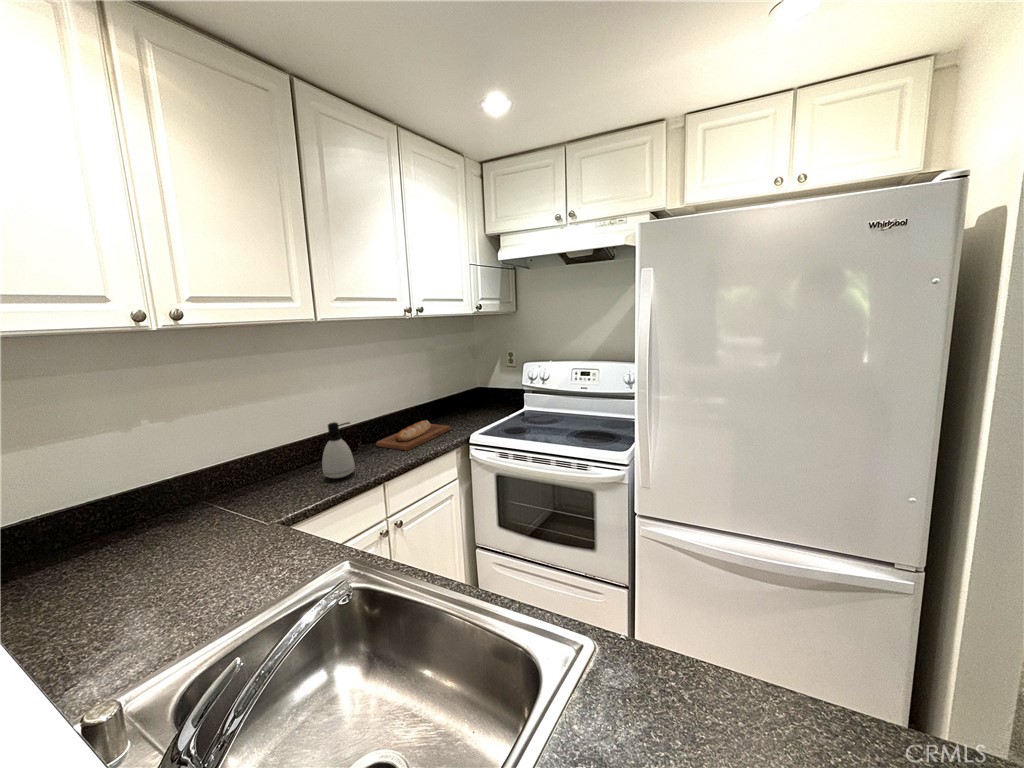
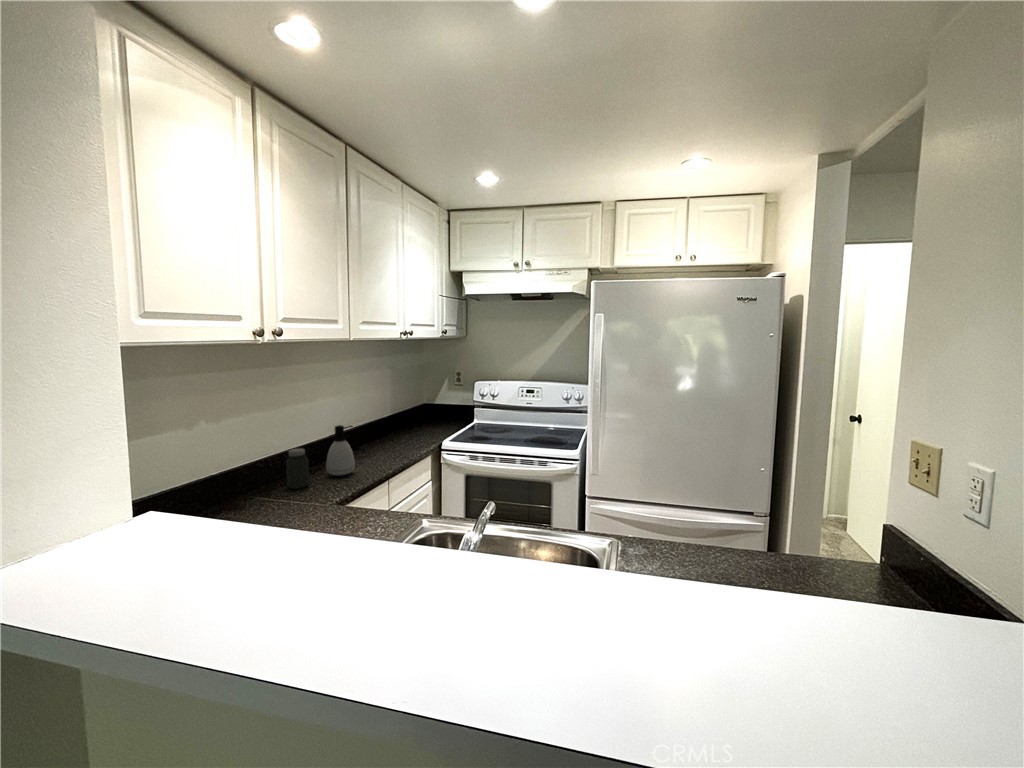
bread loaf: present [376,420,450,451] -> none [355,430,417,455]
jar: none [269,450,298,495] -> present [286,448,309,489]

